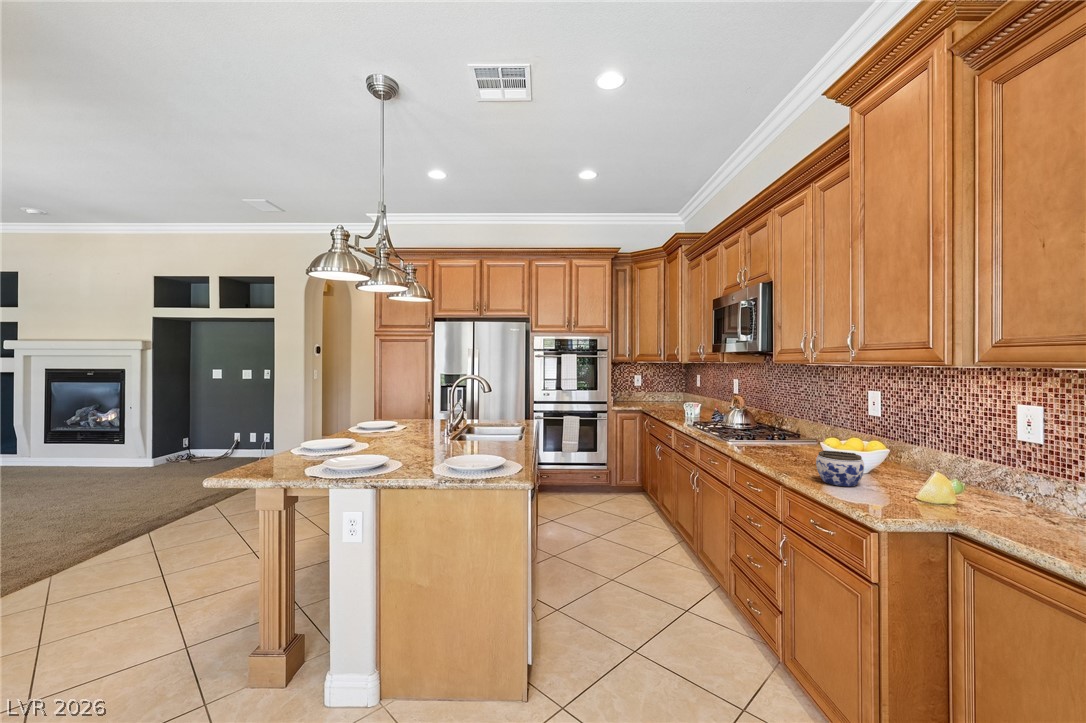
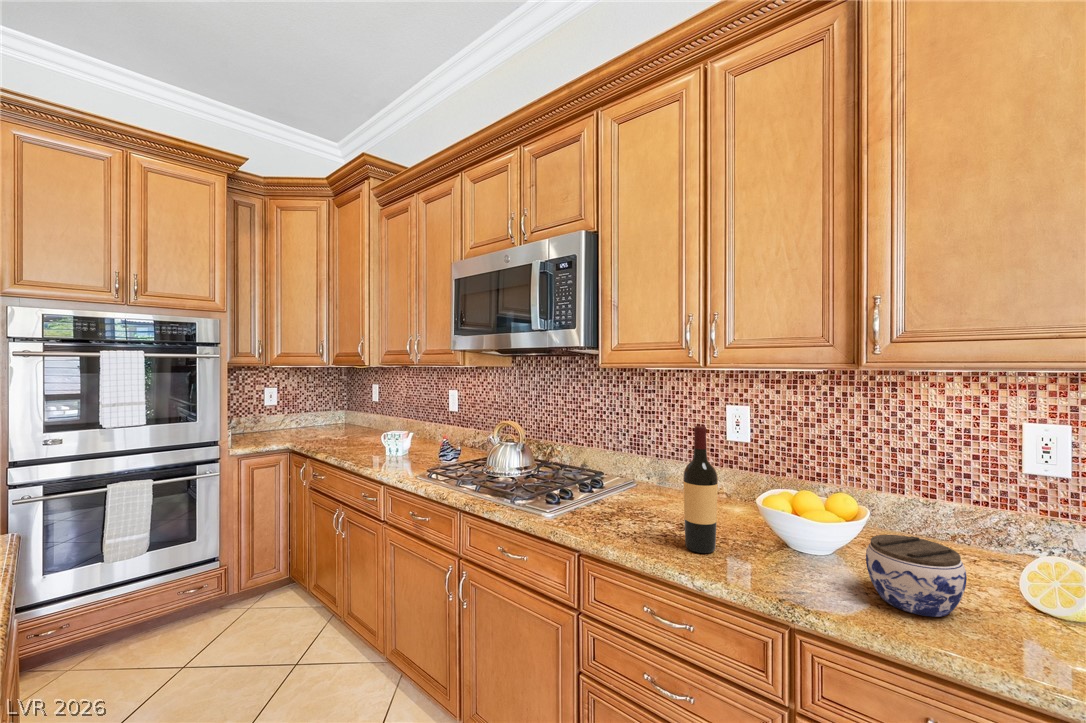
wine bottle: none [768,394,787,460] -> present [683,426,718,553]

